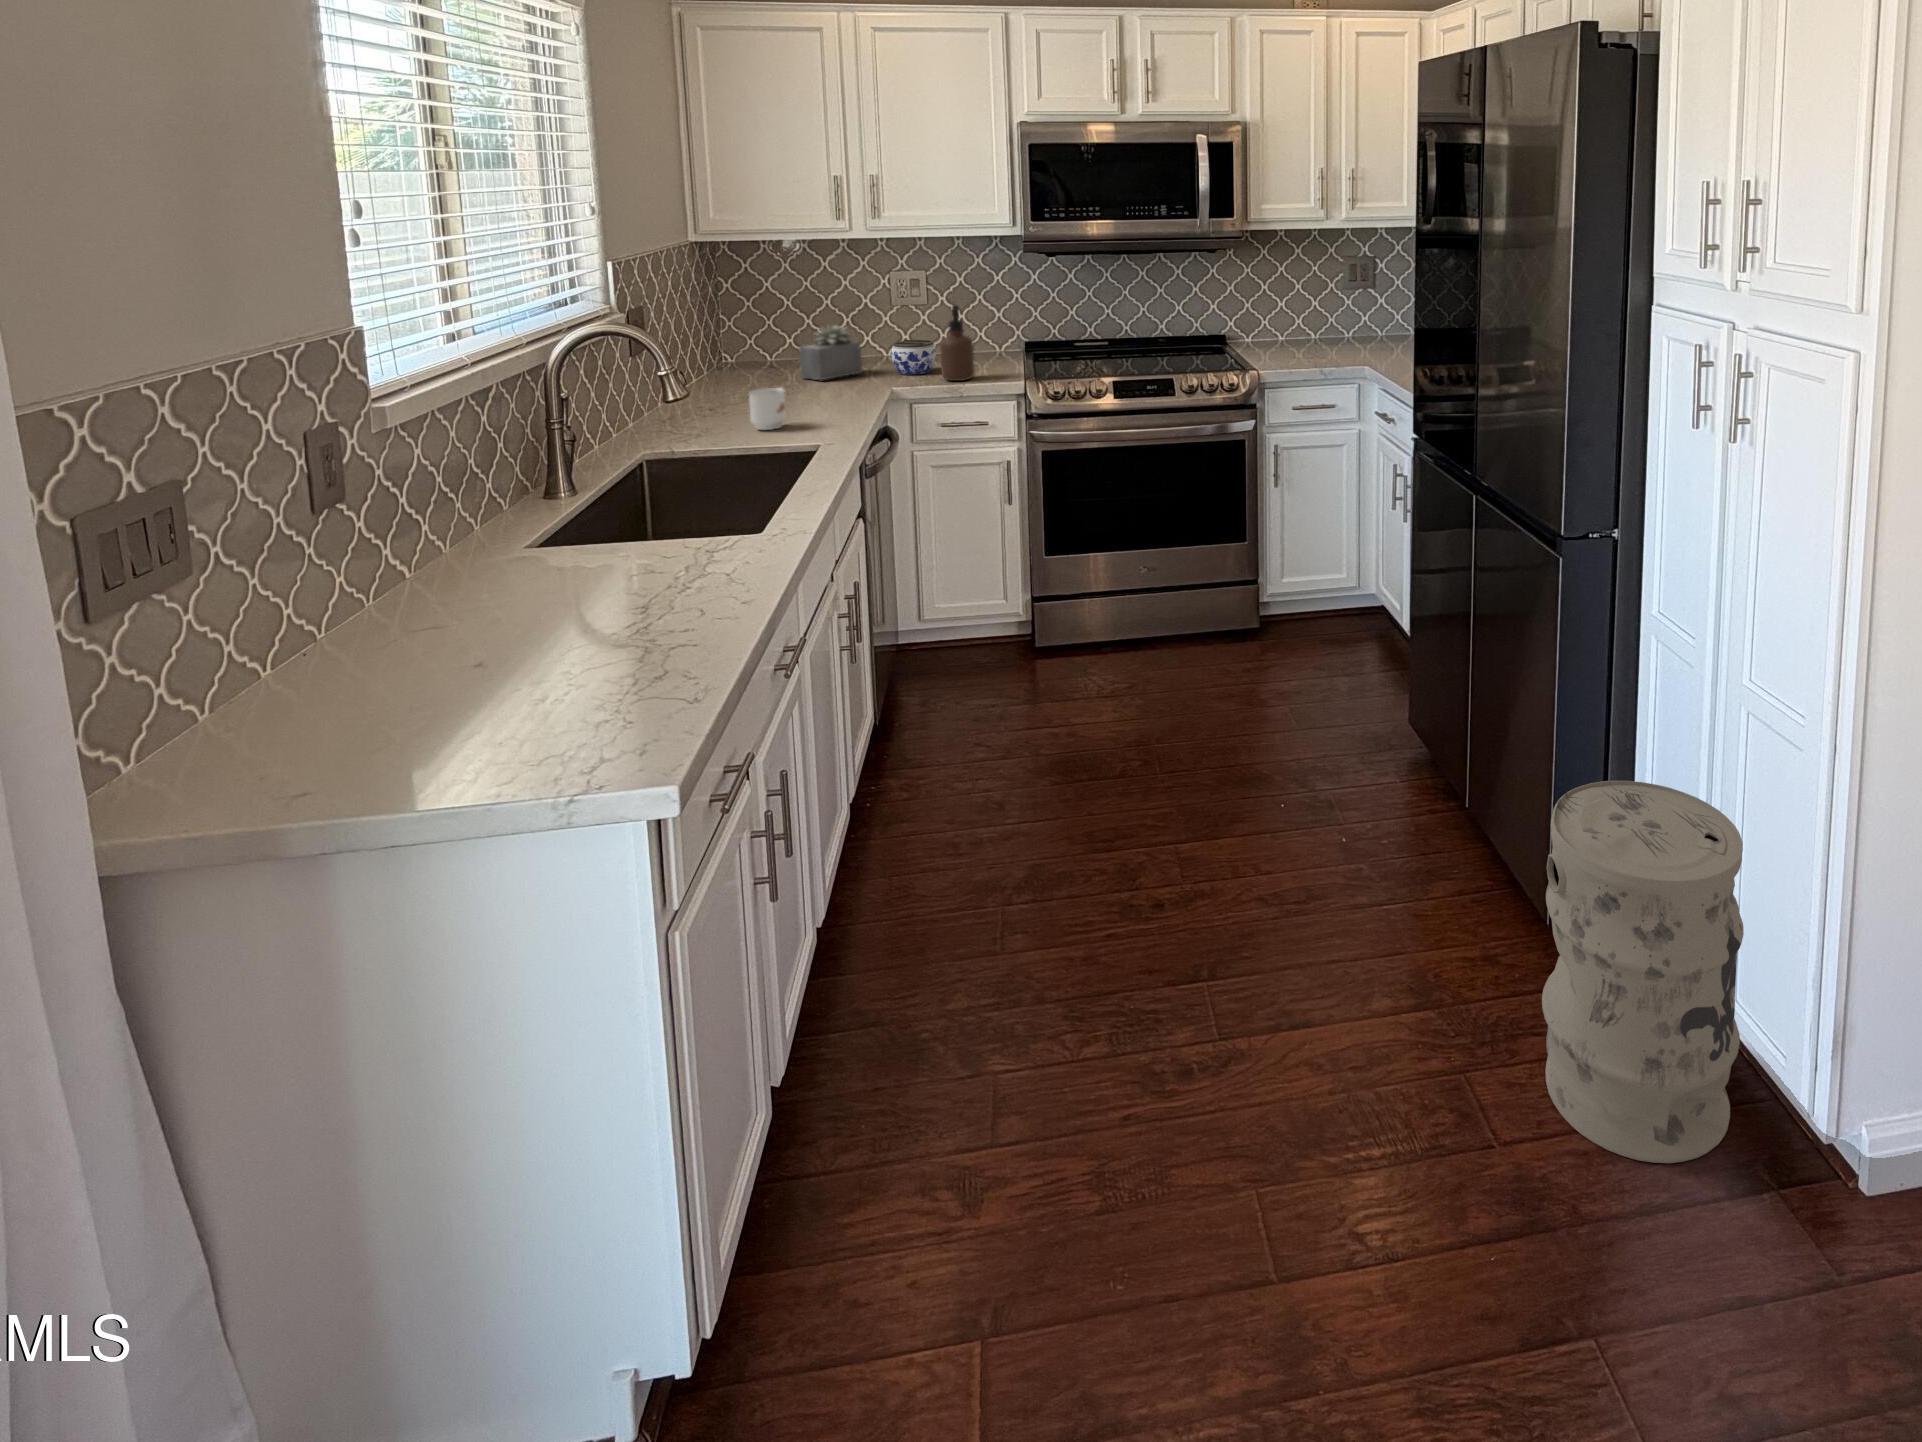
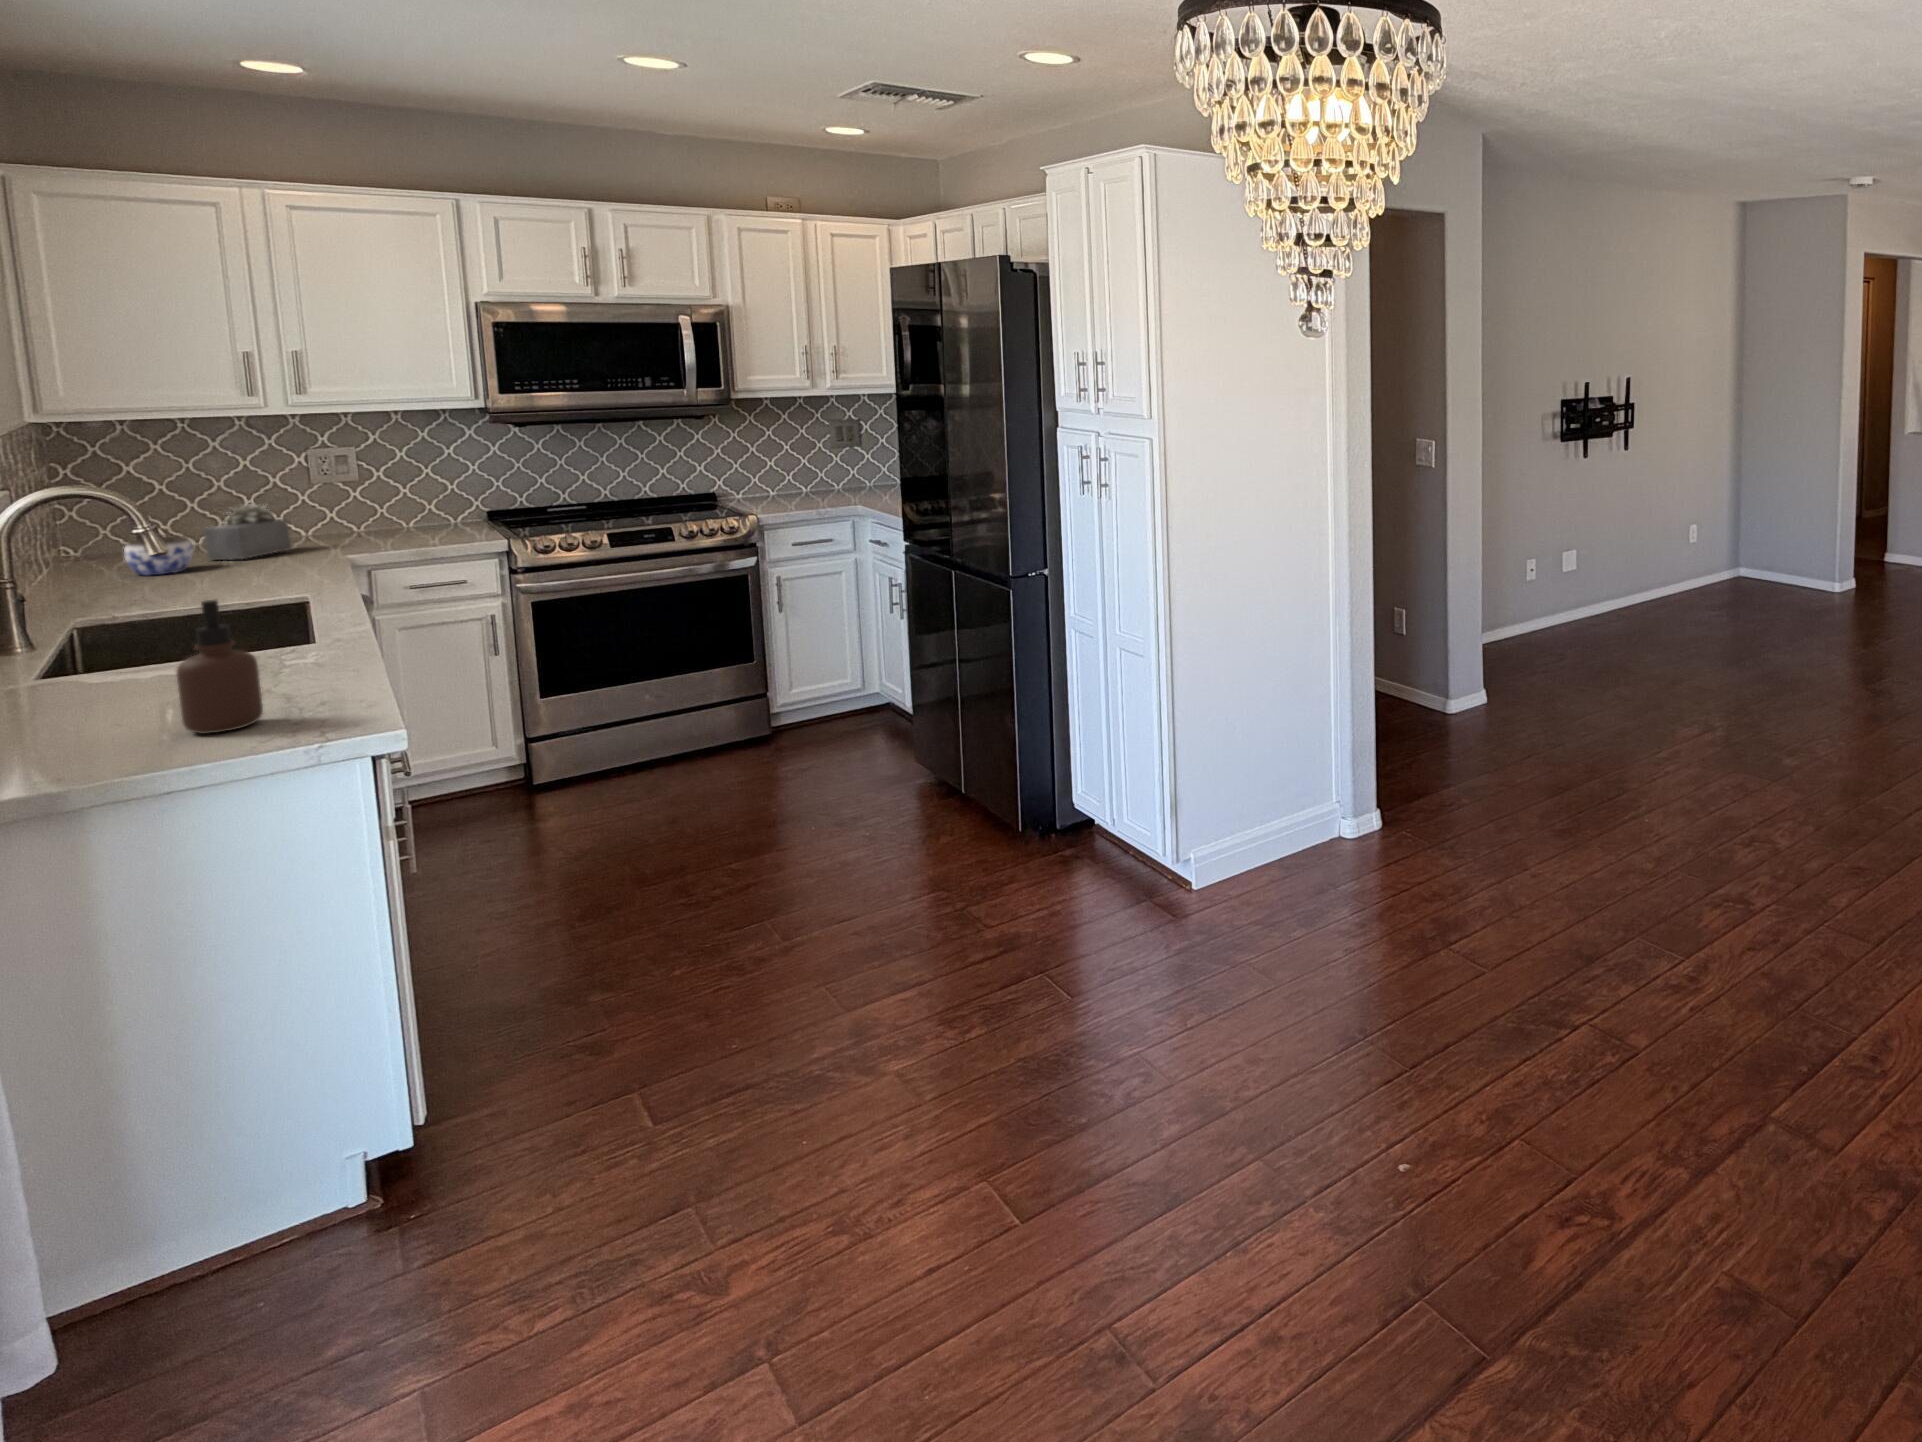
soap dispenser: present [940,305,975,381] -> present [176,600,263,734]
jar: present [891,340,936,375] -> present [124,536,193,575]
mug: present [748,388,786,430] -> none [205,556,254,596]
trash can: present [1542,781,1744,1163] -> none [1018,708,1135,904]

